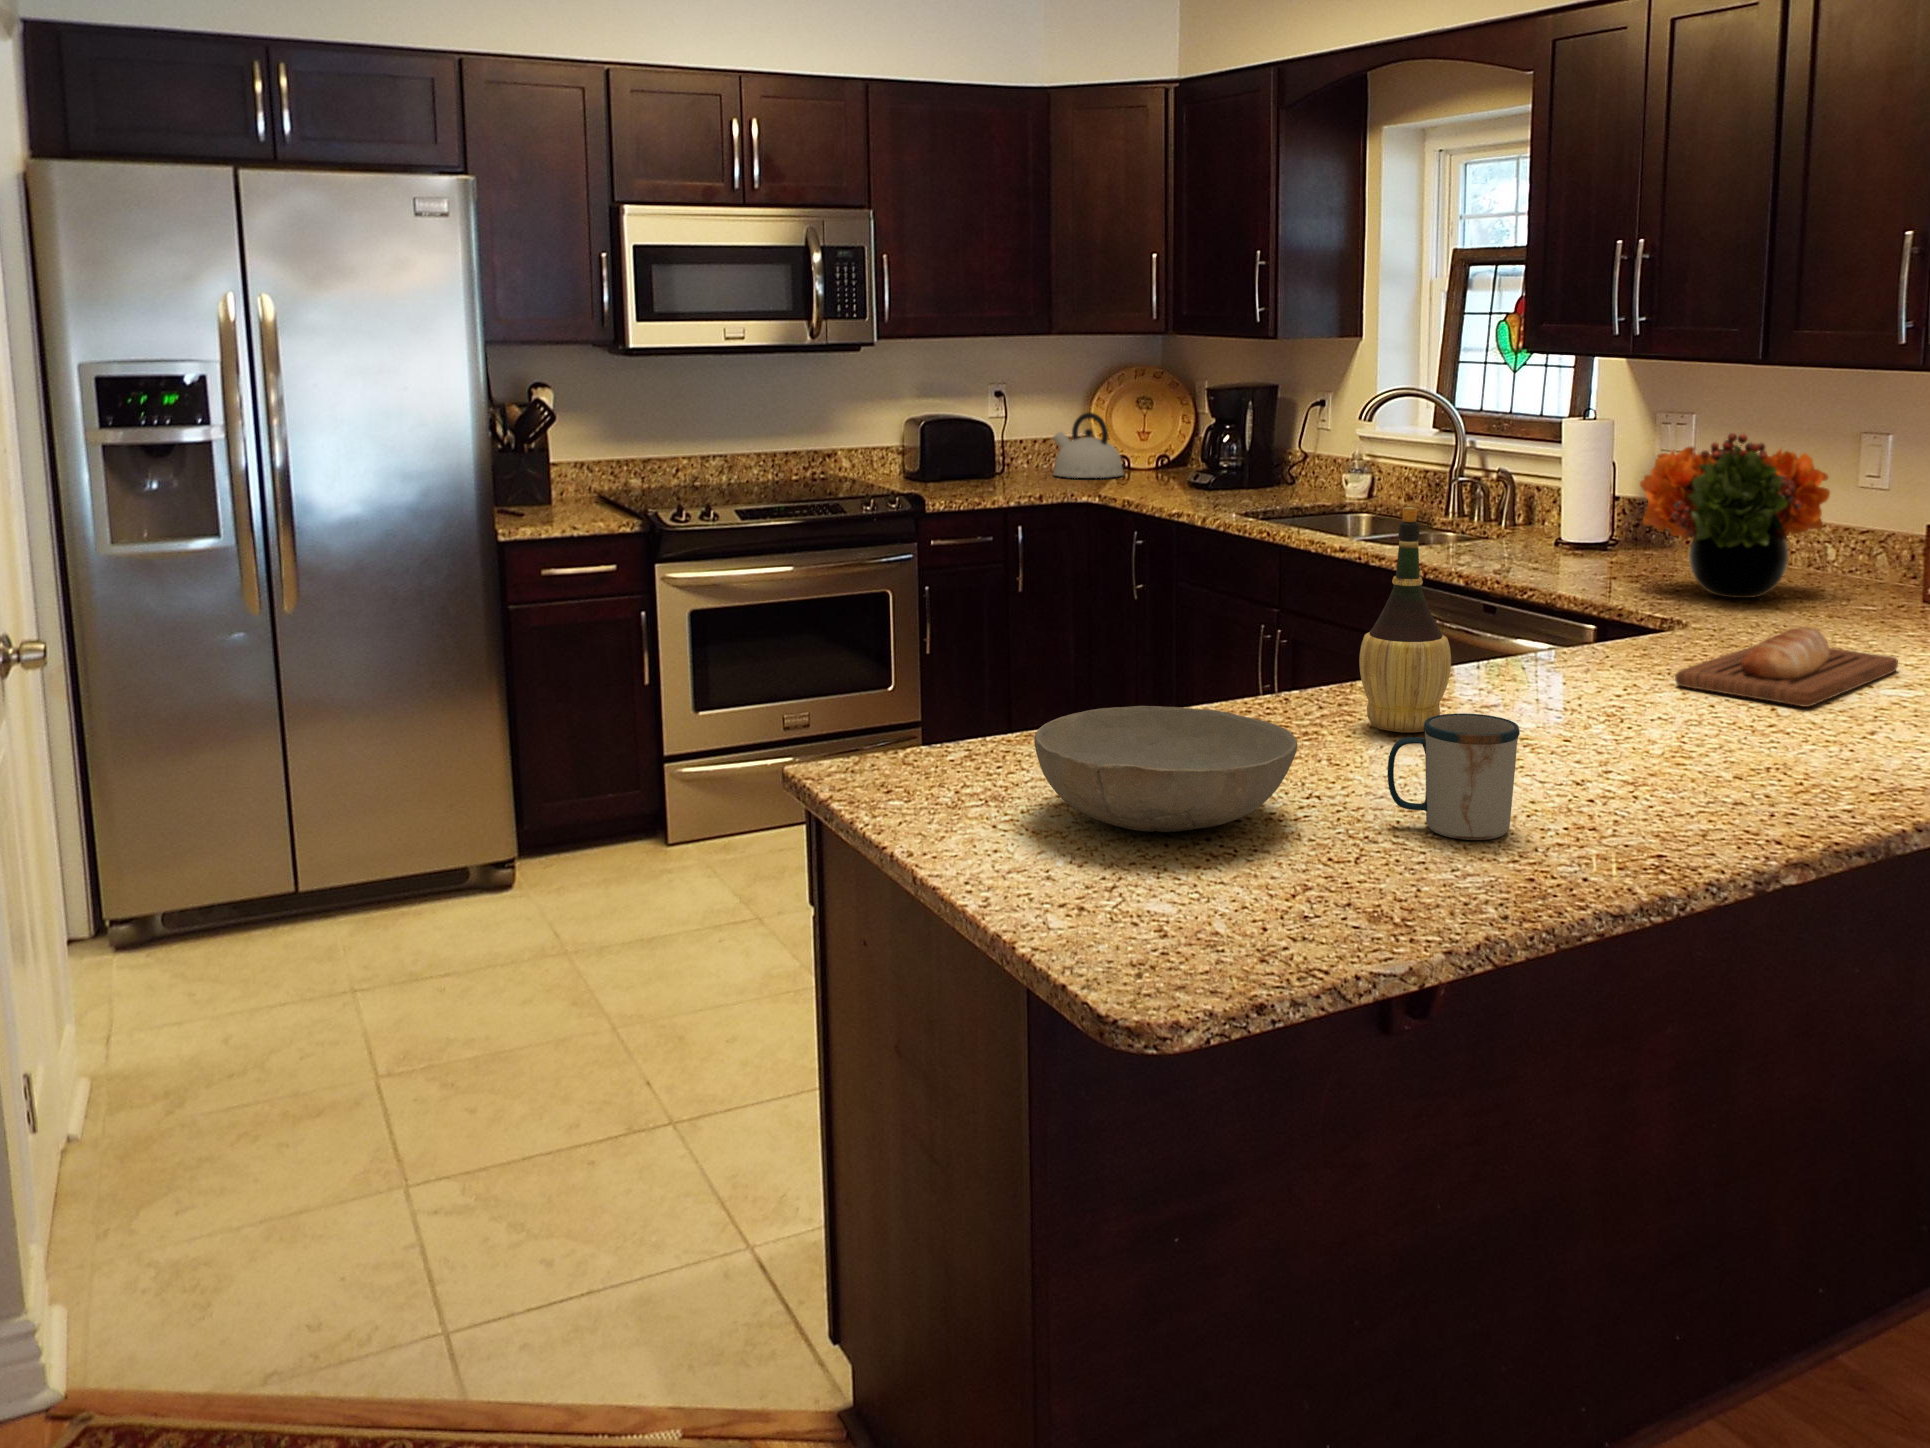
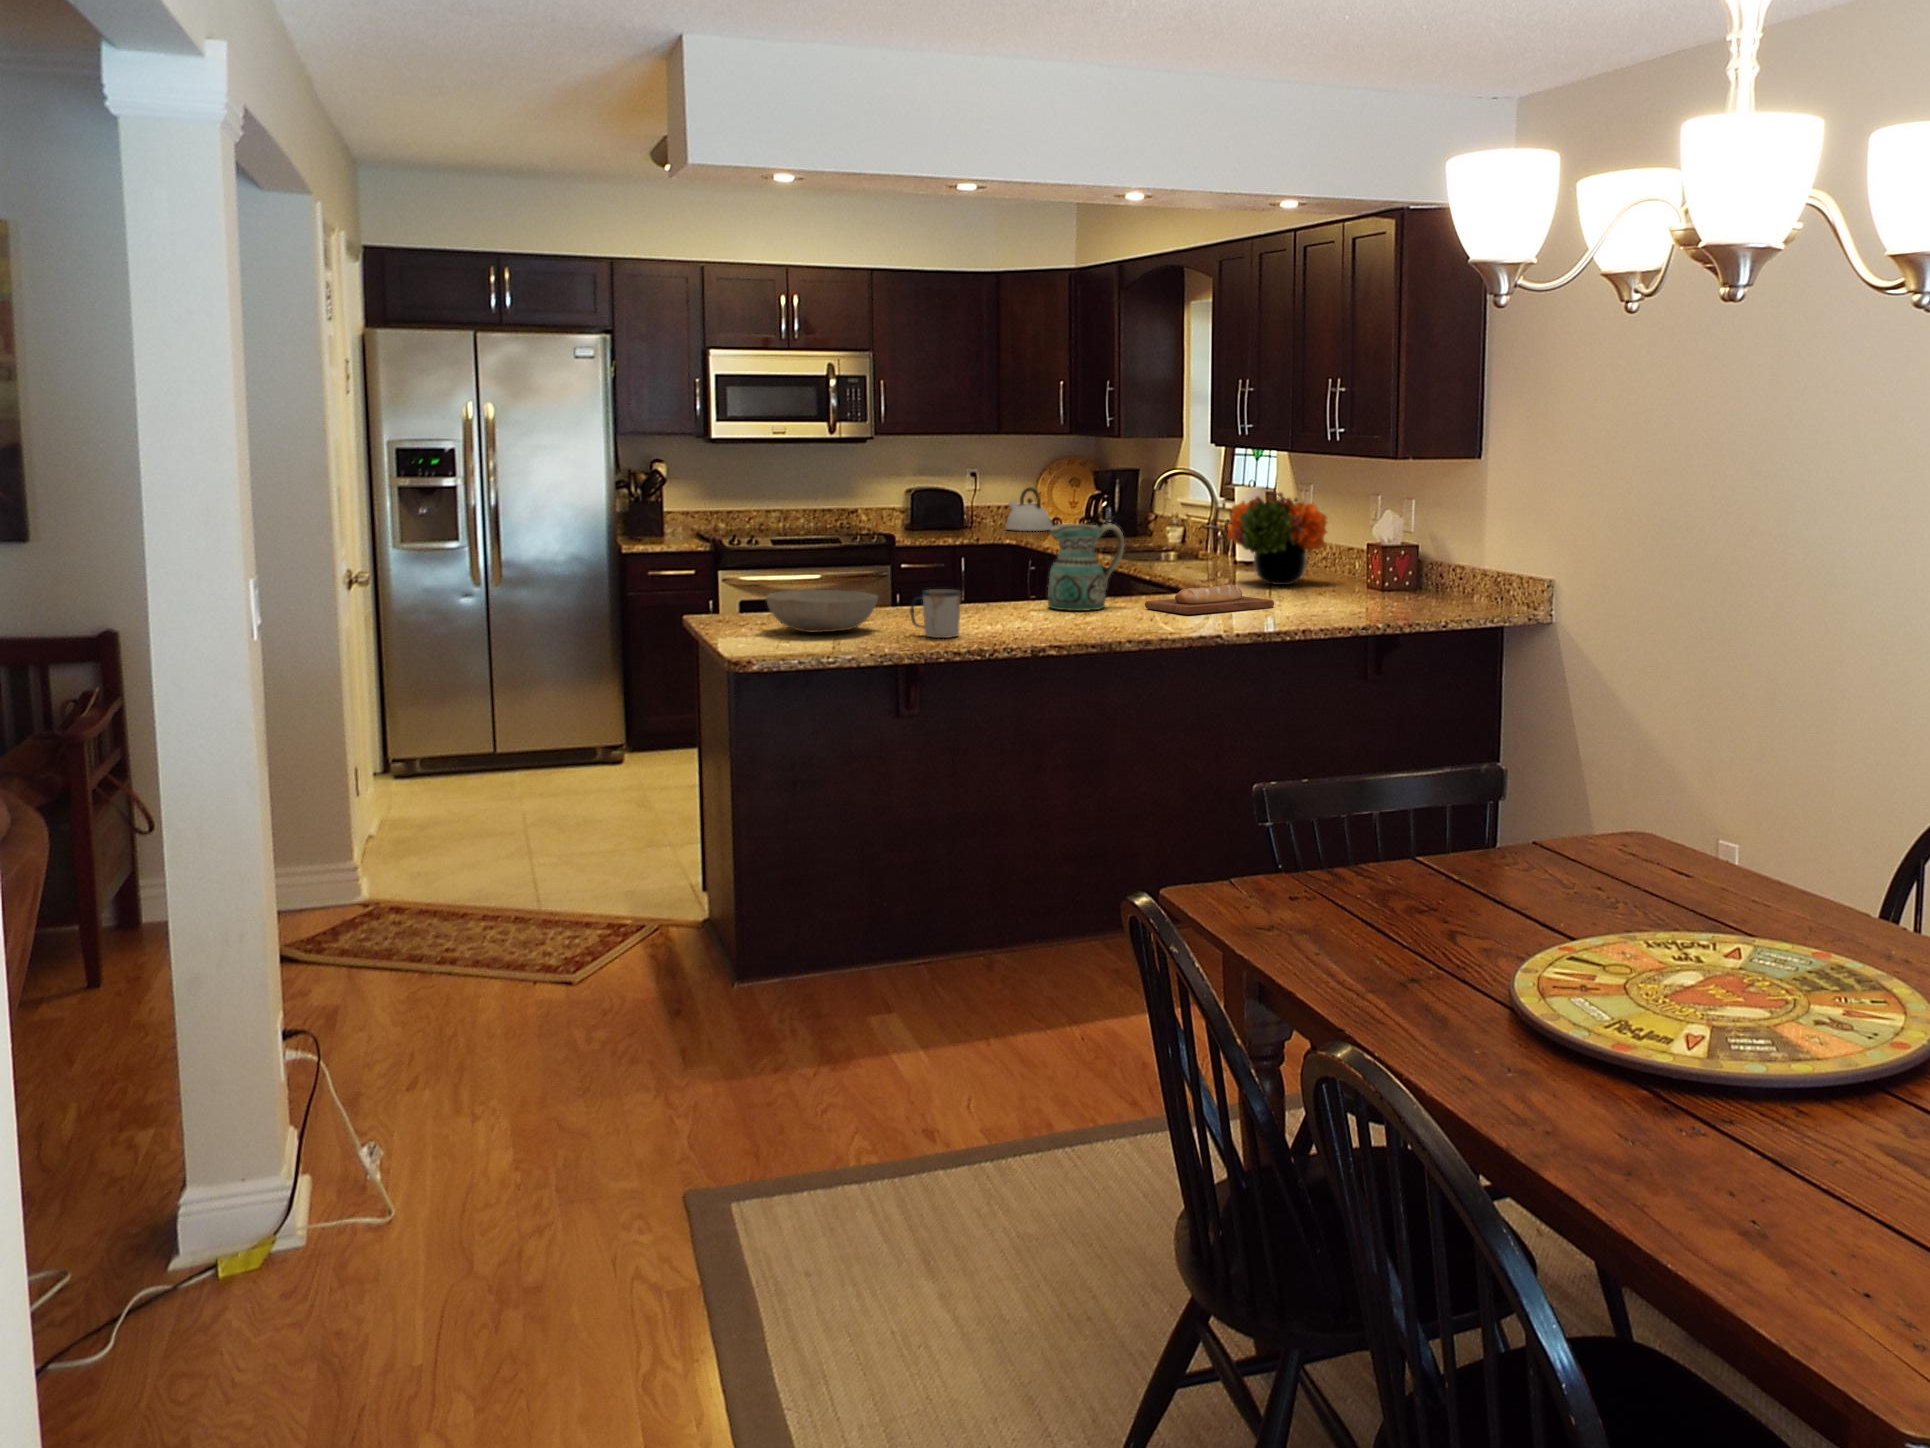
wine bottle: present [1359,507,1451,732] -> none [958,510,1000,616]
ceramic pitcher: none [1483,517,1626,701] -> present [1048,523,1124,611]

